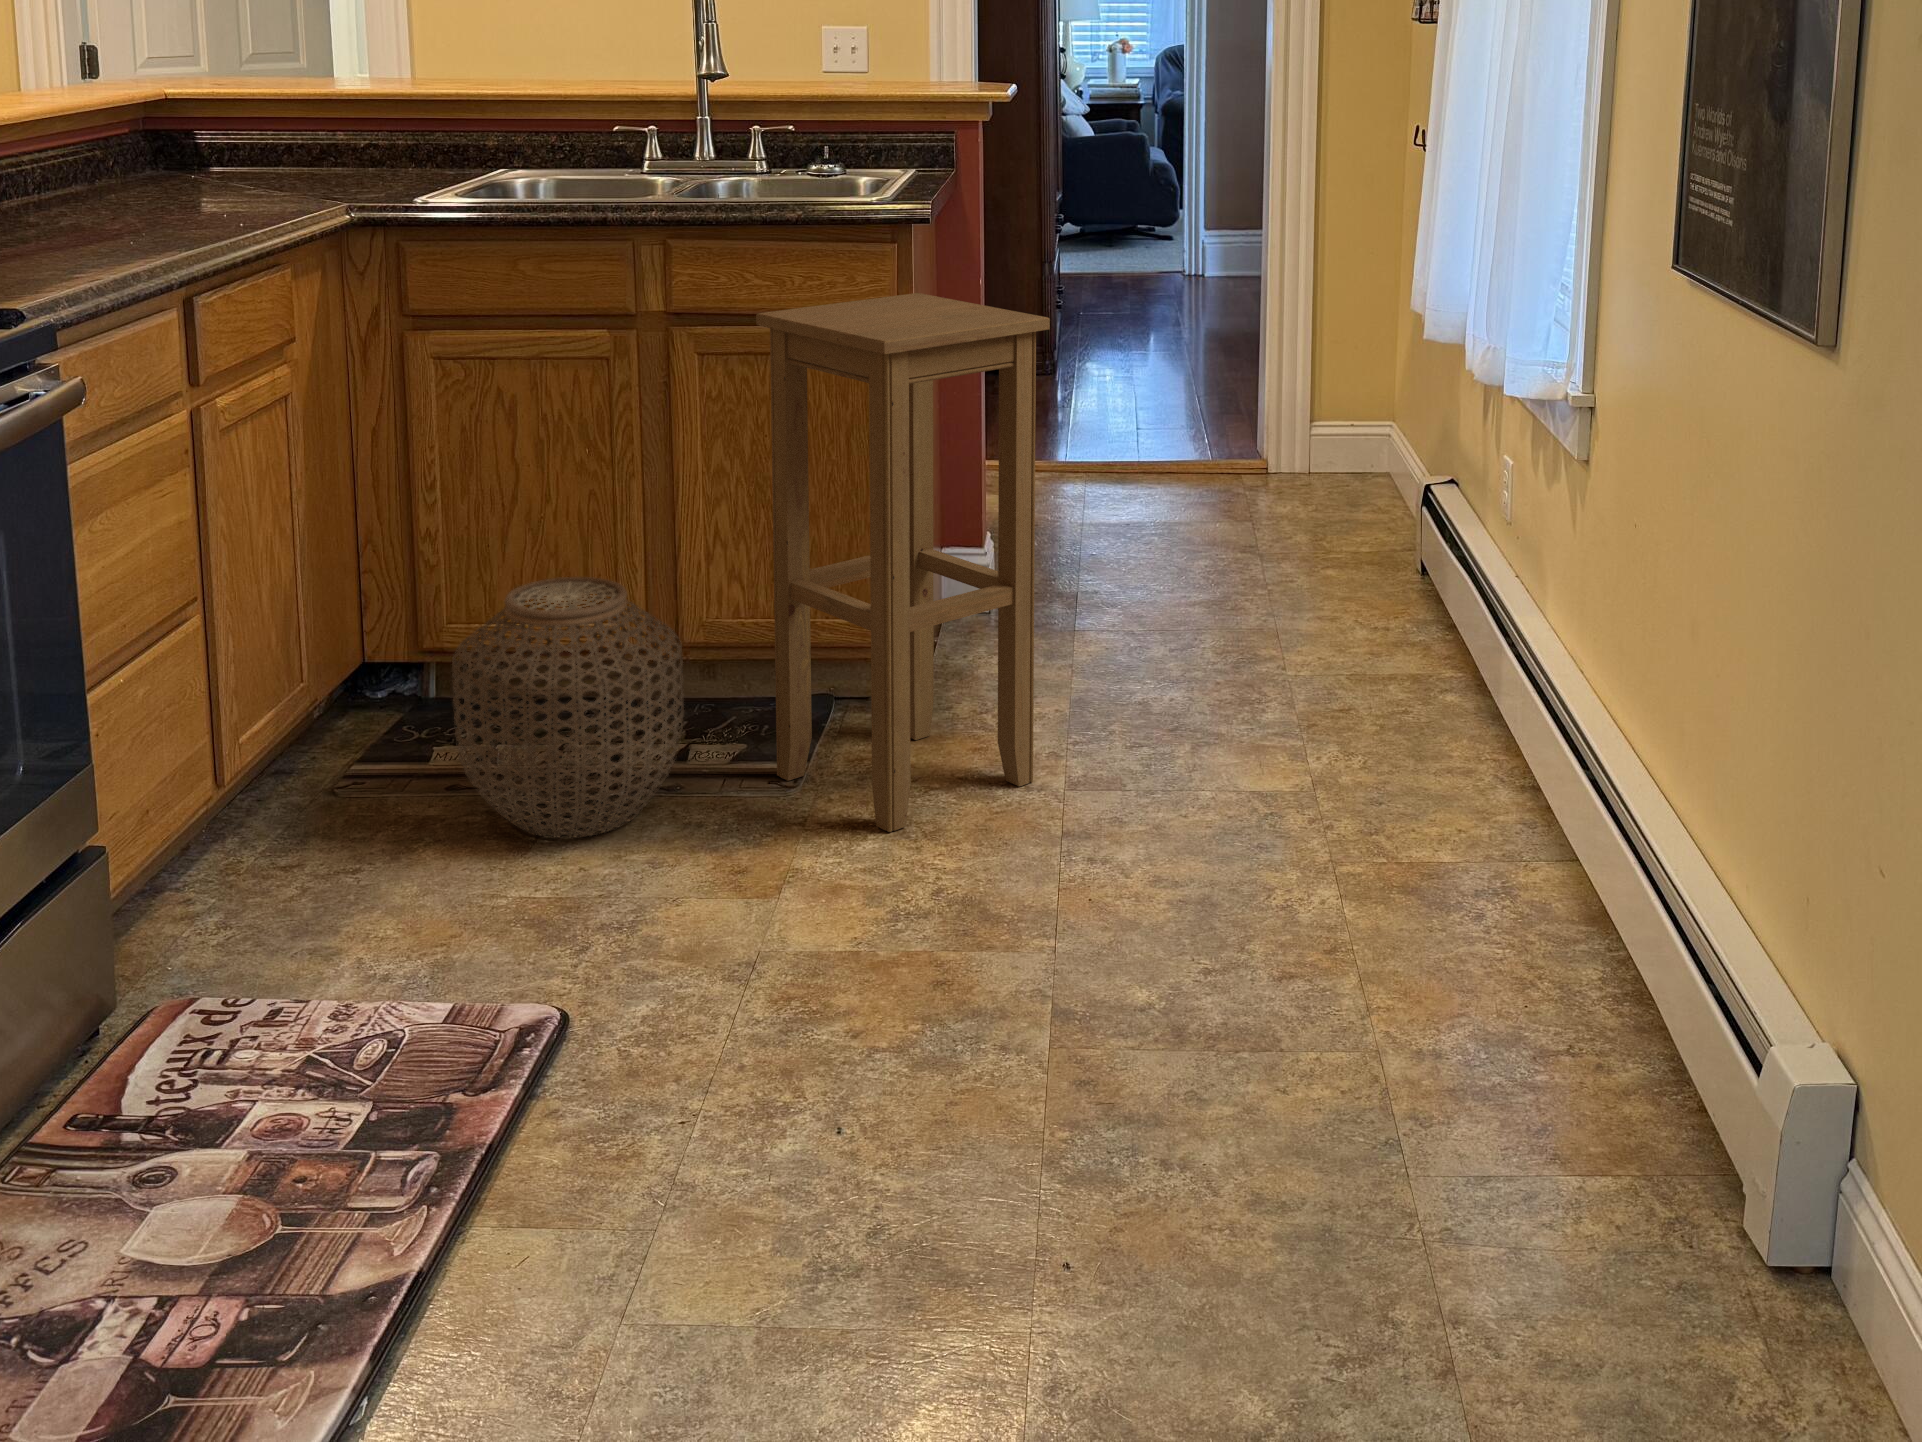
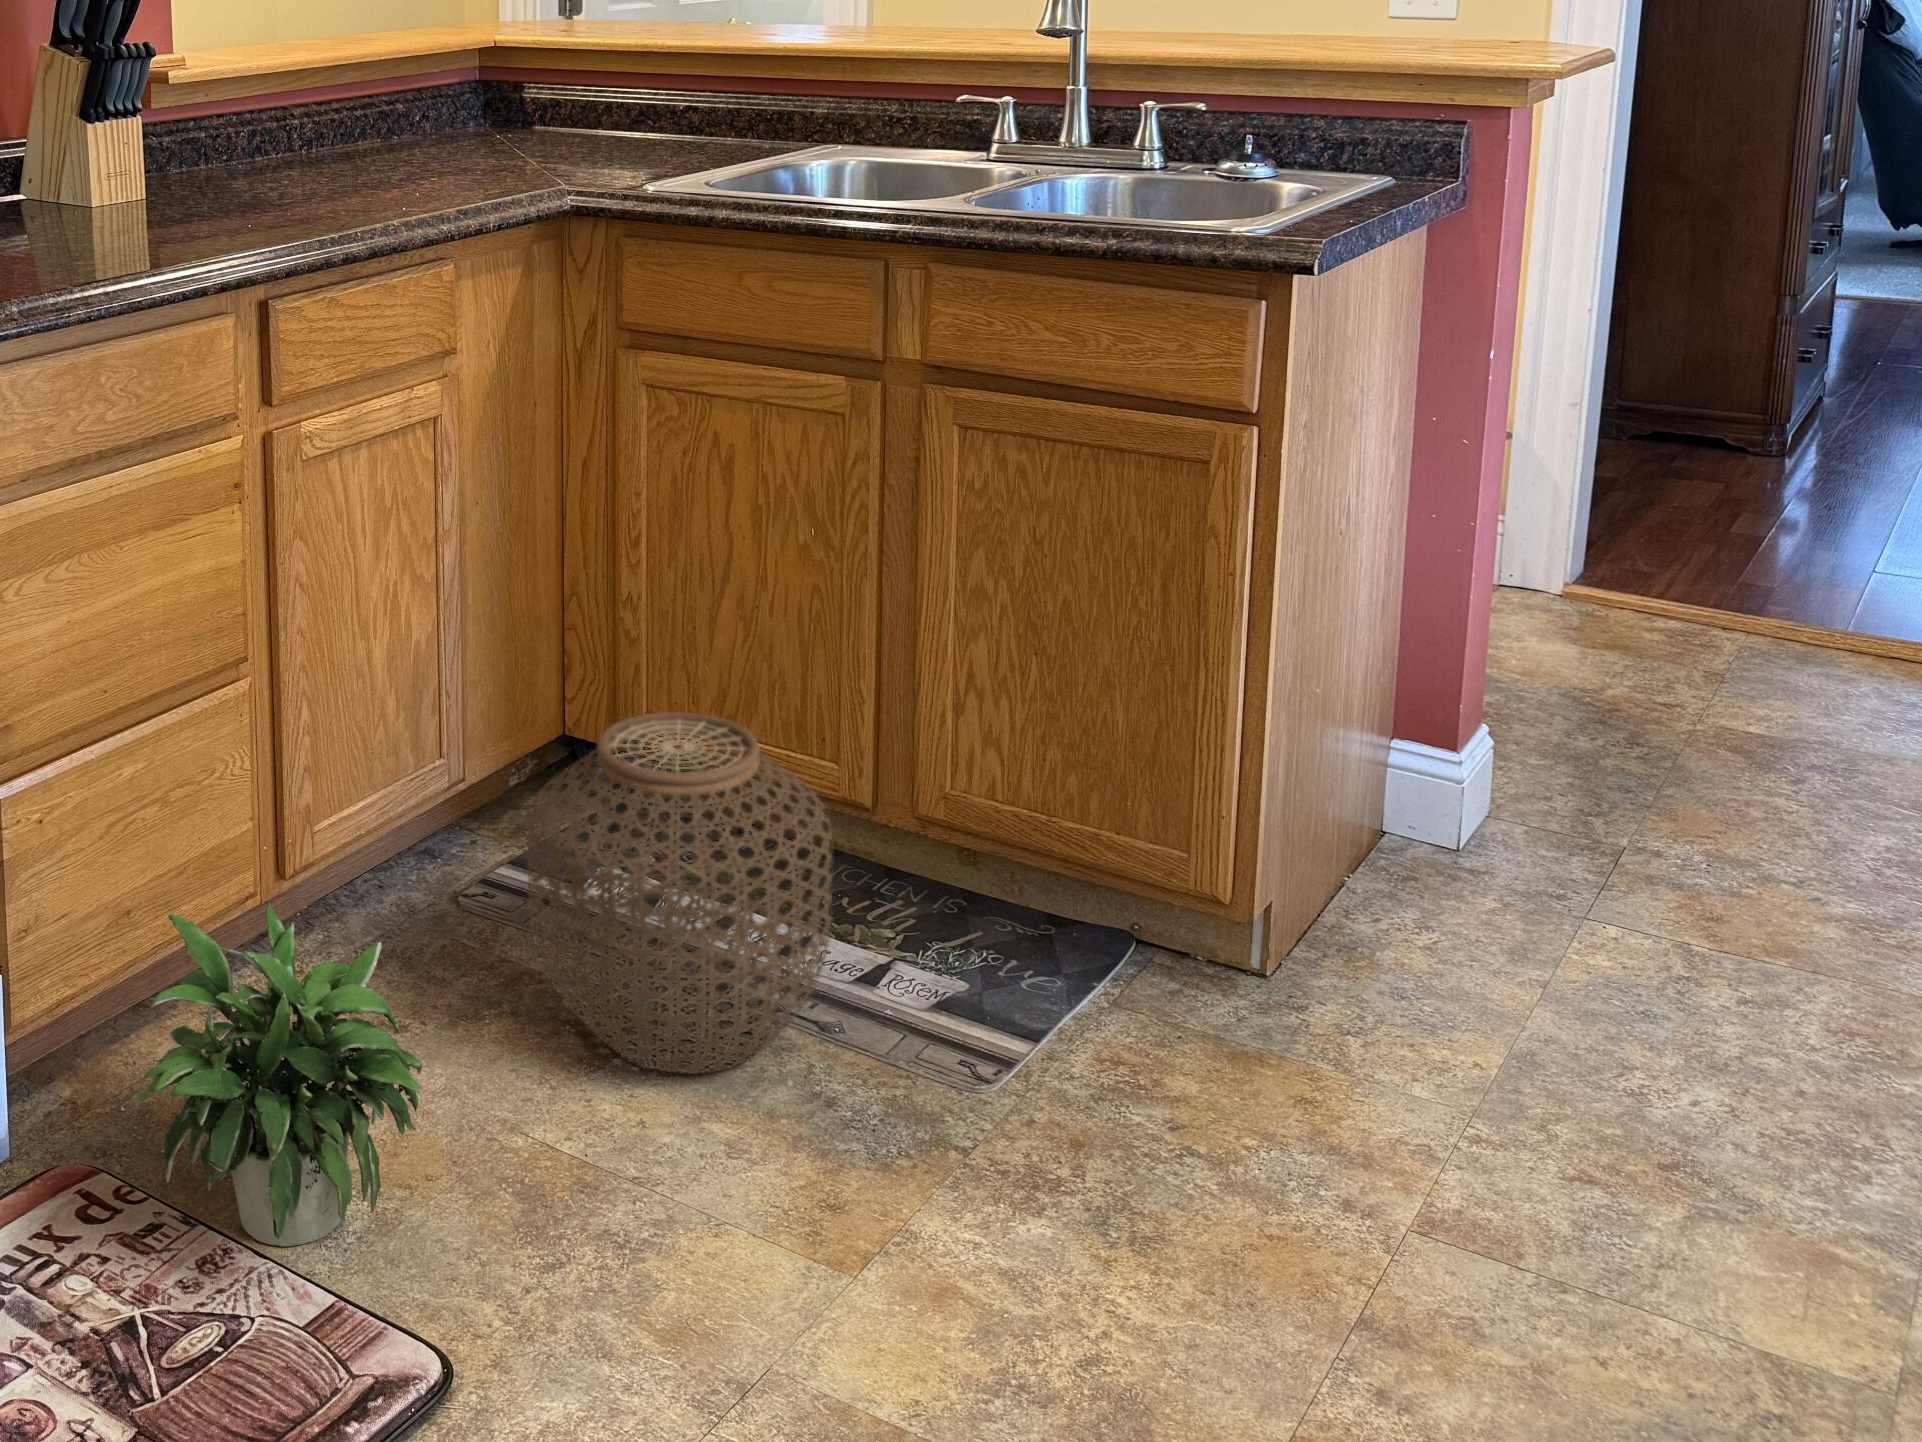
stool: present [756,293,1050,832] -> none [977,380,1448,1218]
potted plant: none [238,750,496,998] -> present [135,901,422,1247]

